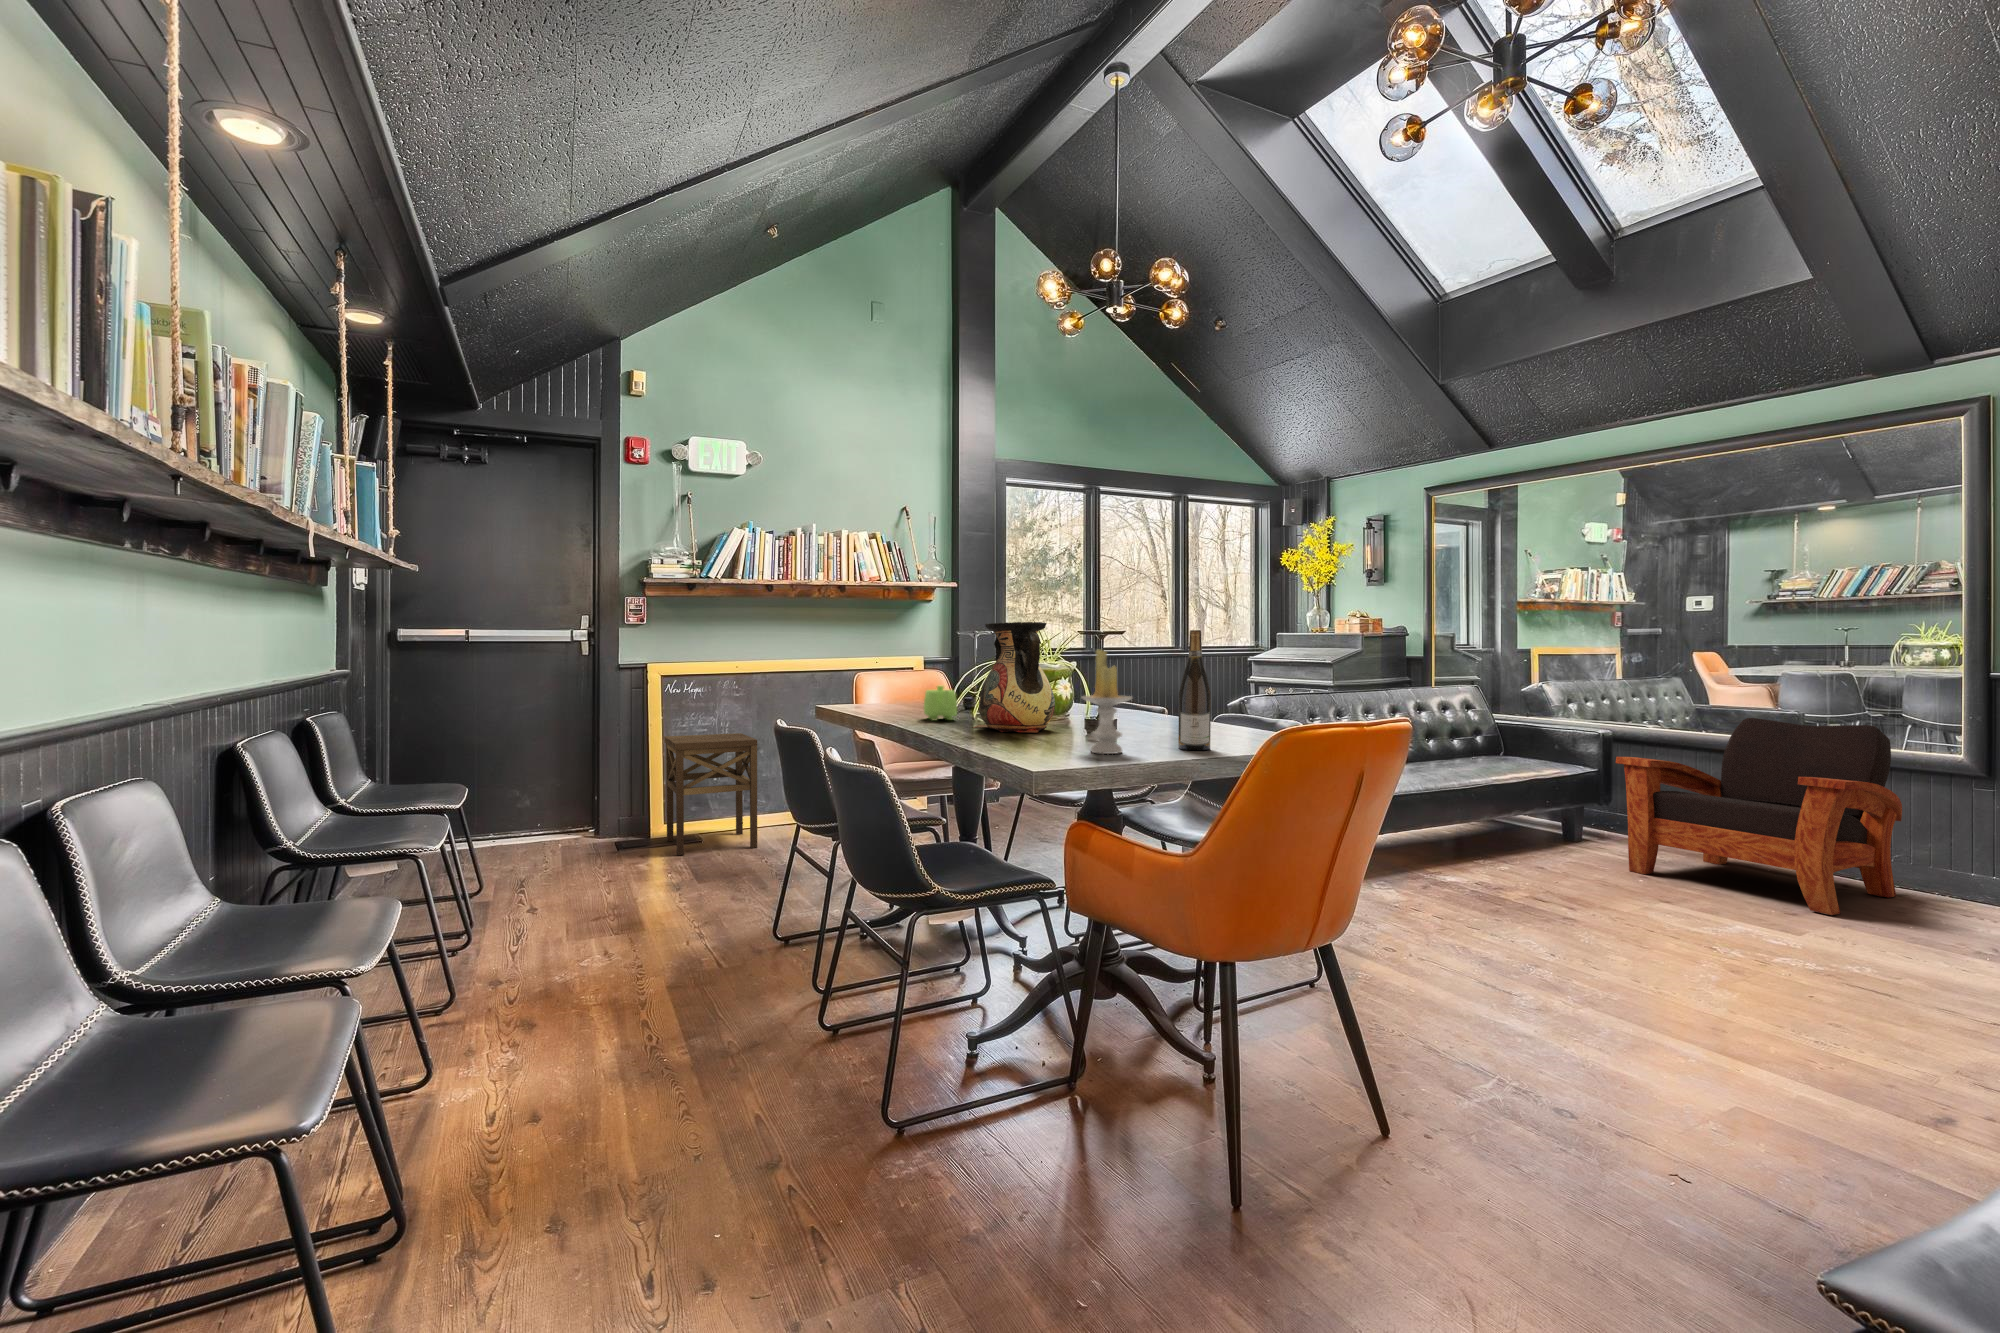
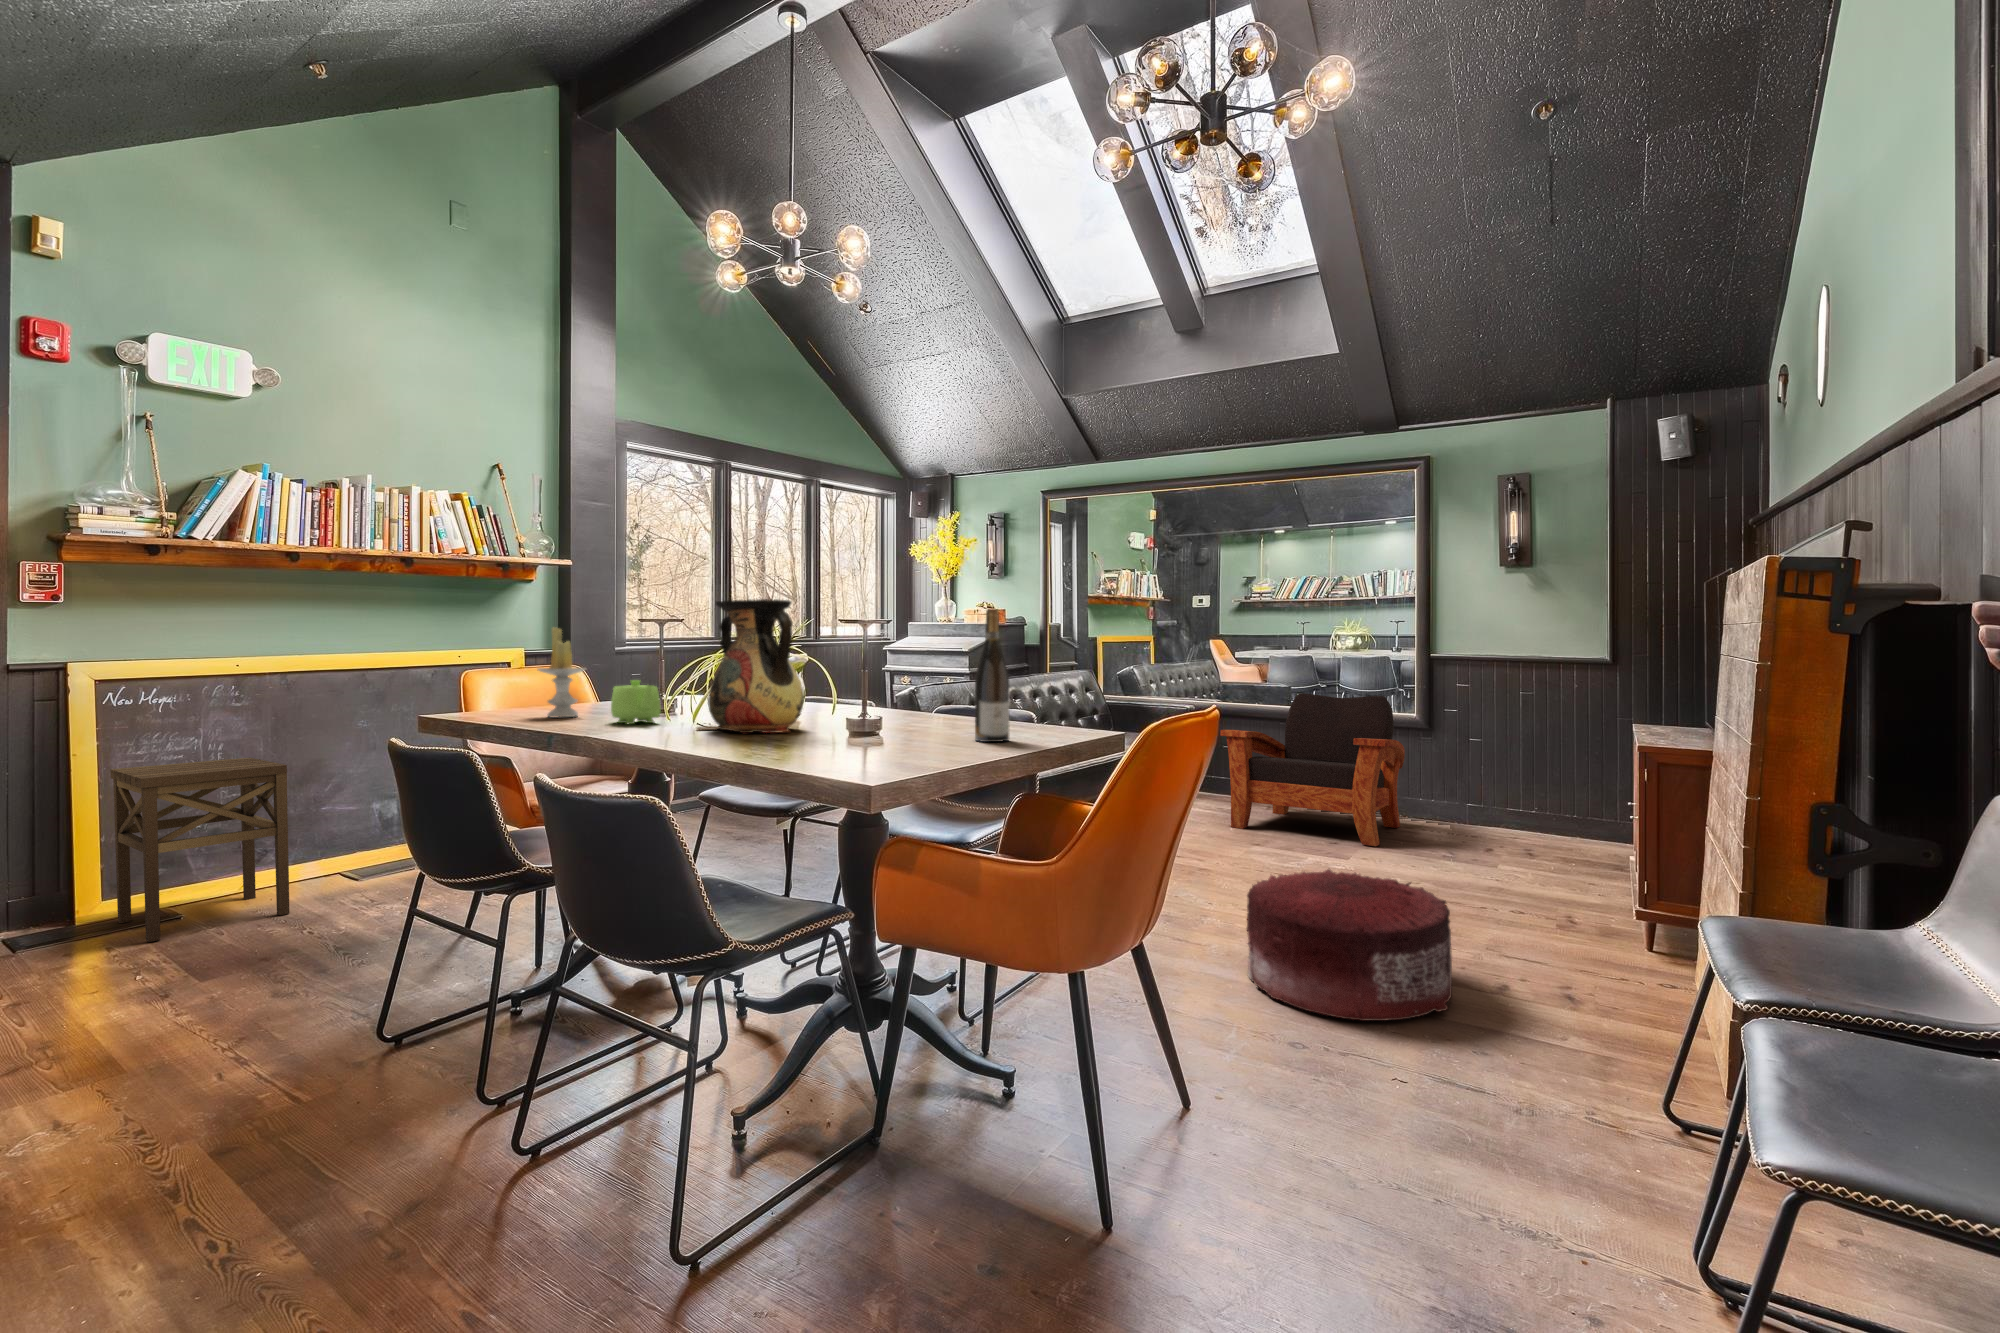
candle: present [1082,650,1132,754] -> present [538,628,585,718]
pouf: none [1524,917,1797,1102] -> present [1247,869,1452,1021]

